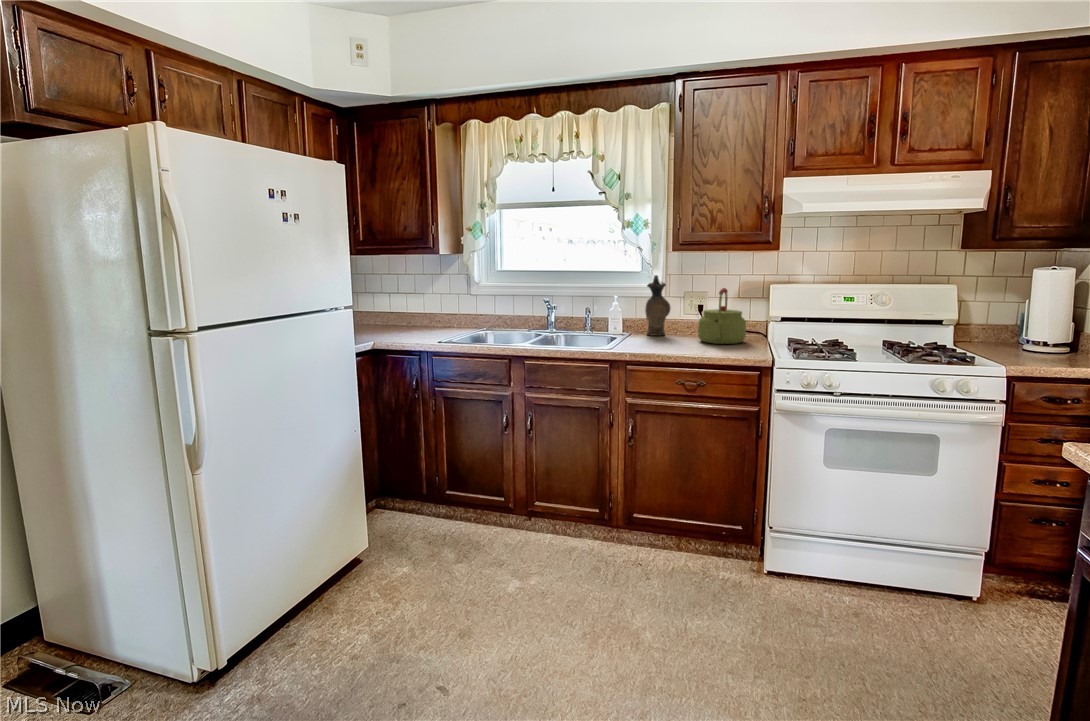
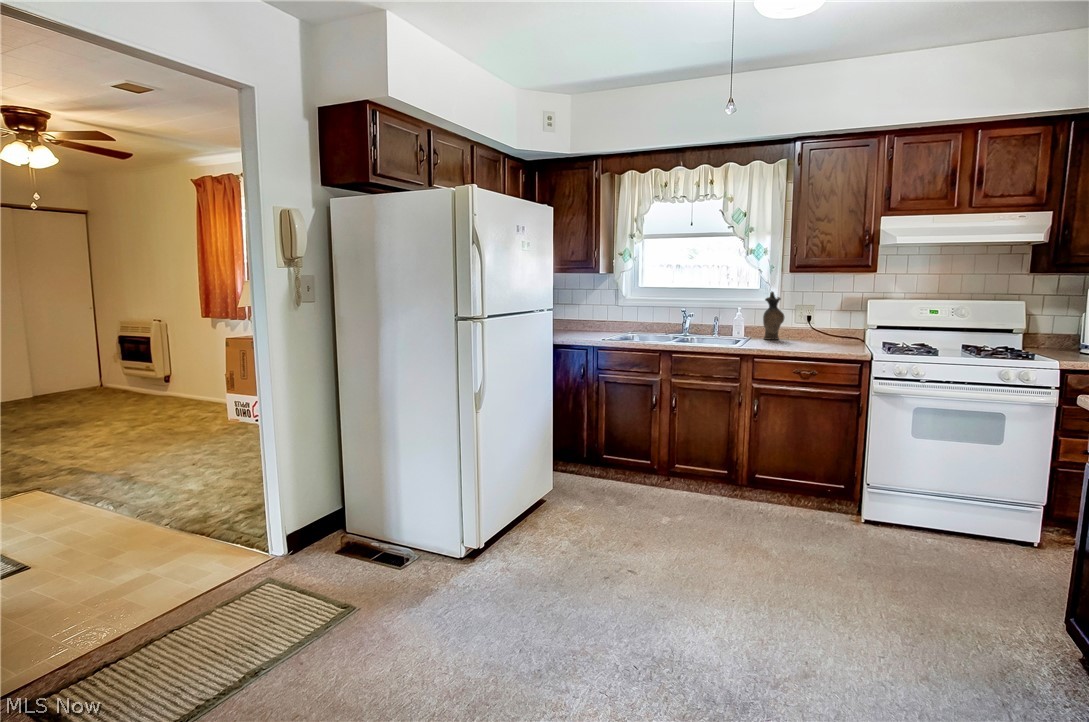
kettle: present [698,288,746,344] -> none [808,301,849,345]

